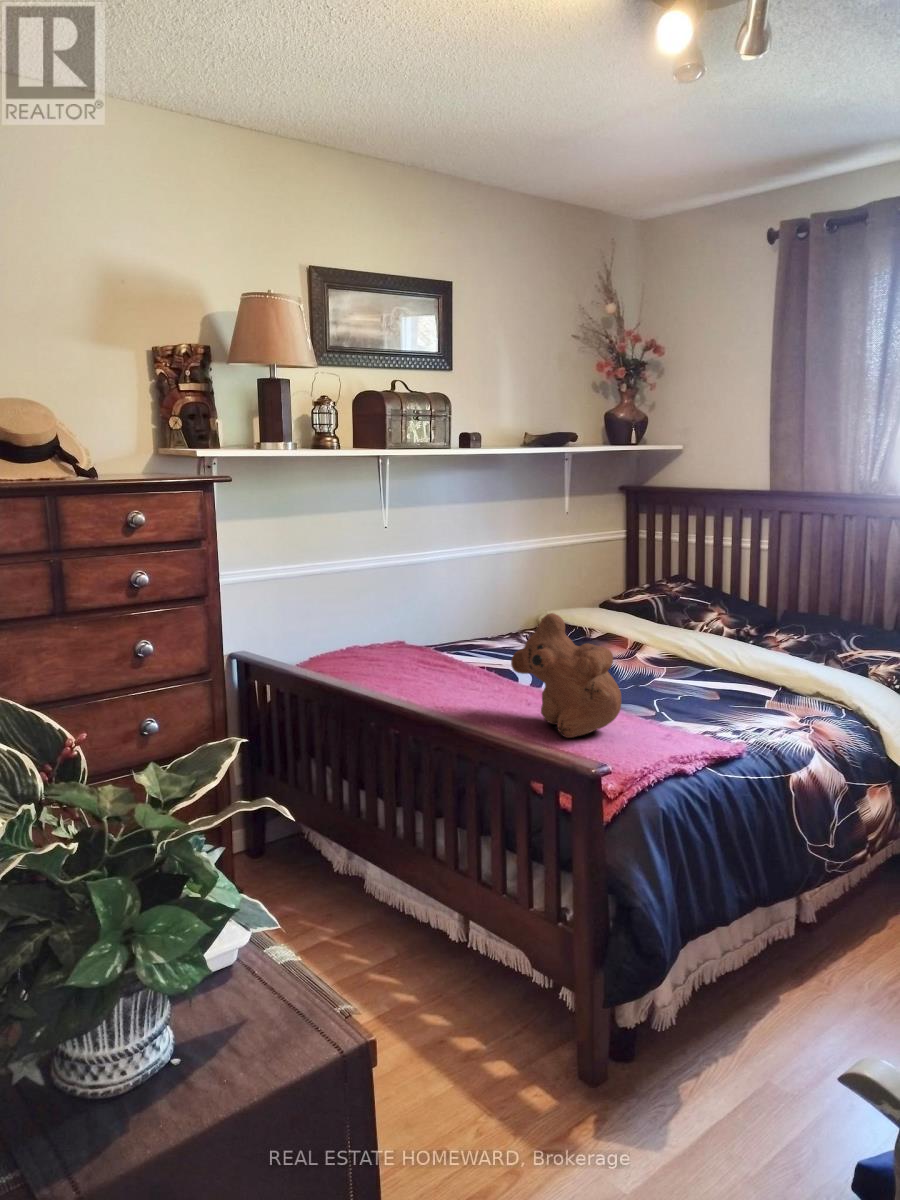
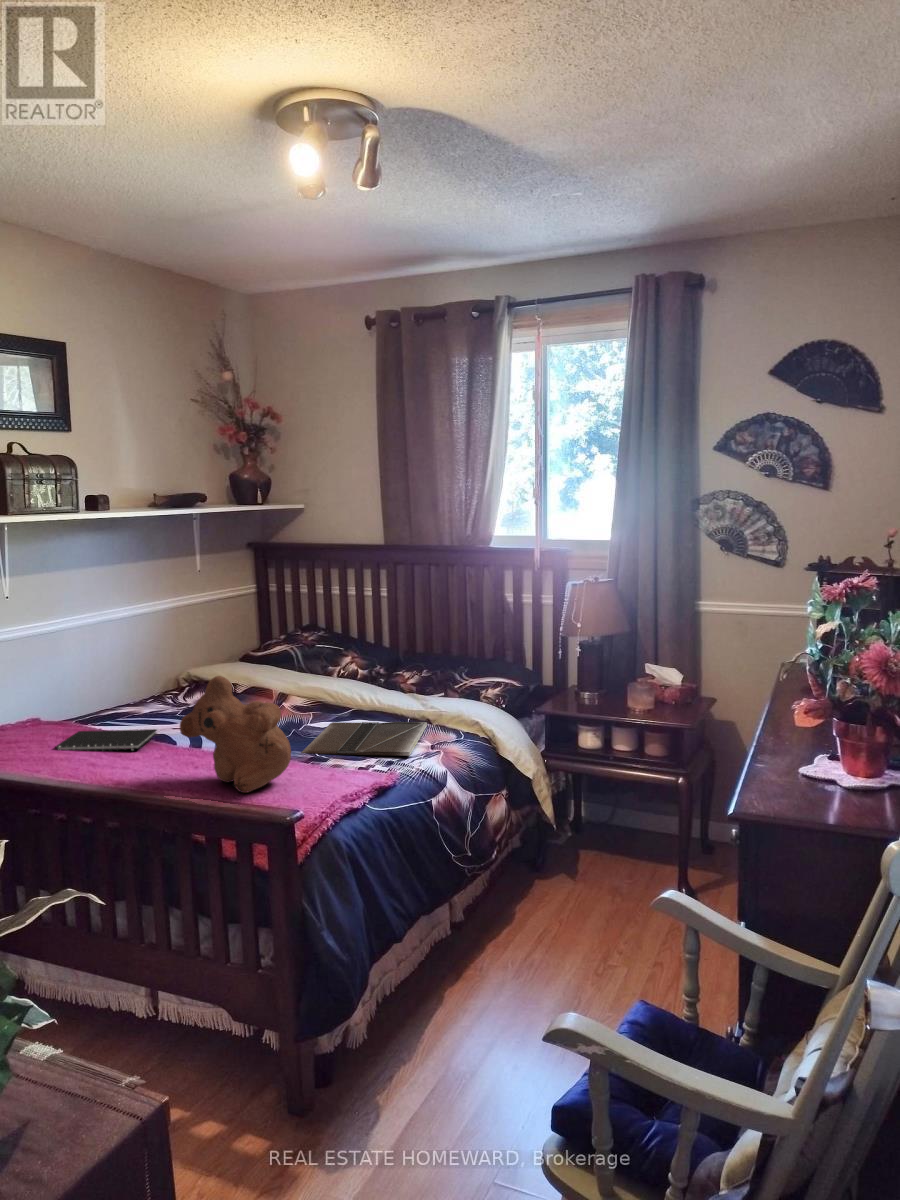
notebook: none [407,657,502,681] -> present [55,729,157,751]
laptop: none [642,679,794,726] -> present [301,722,427,756]

